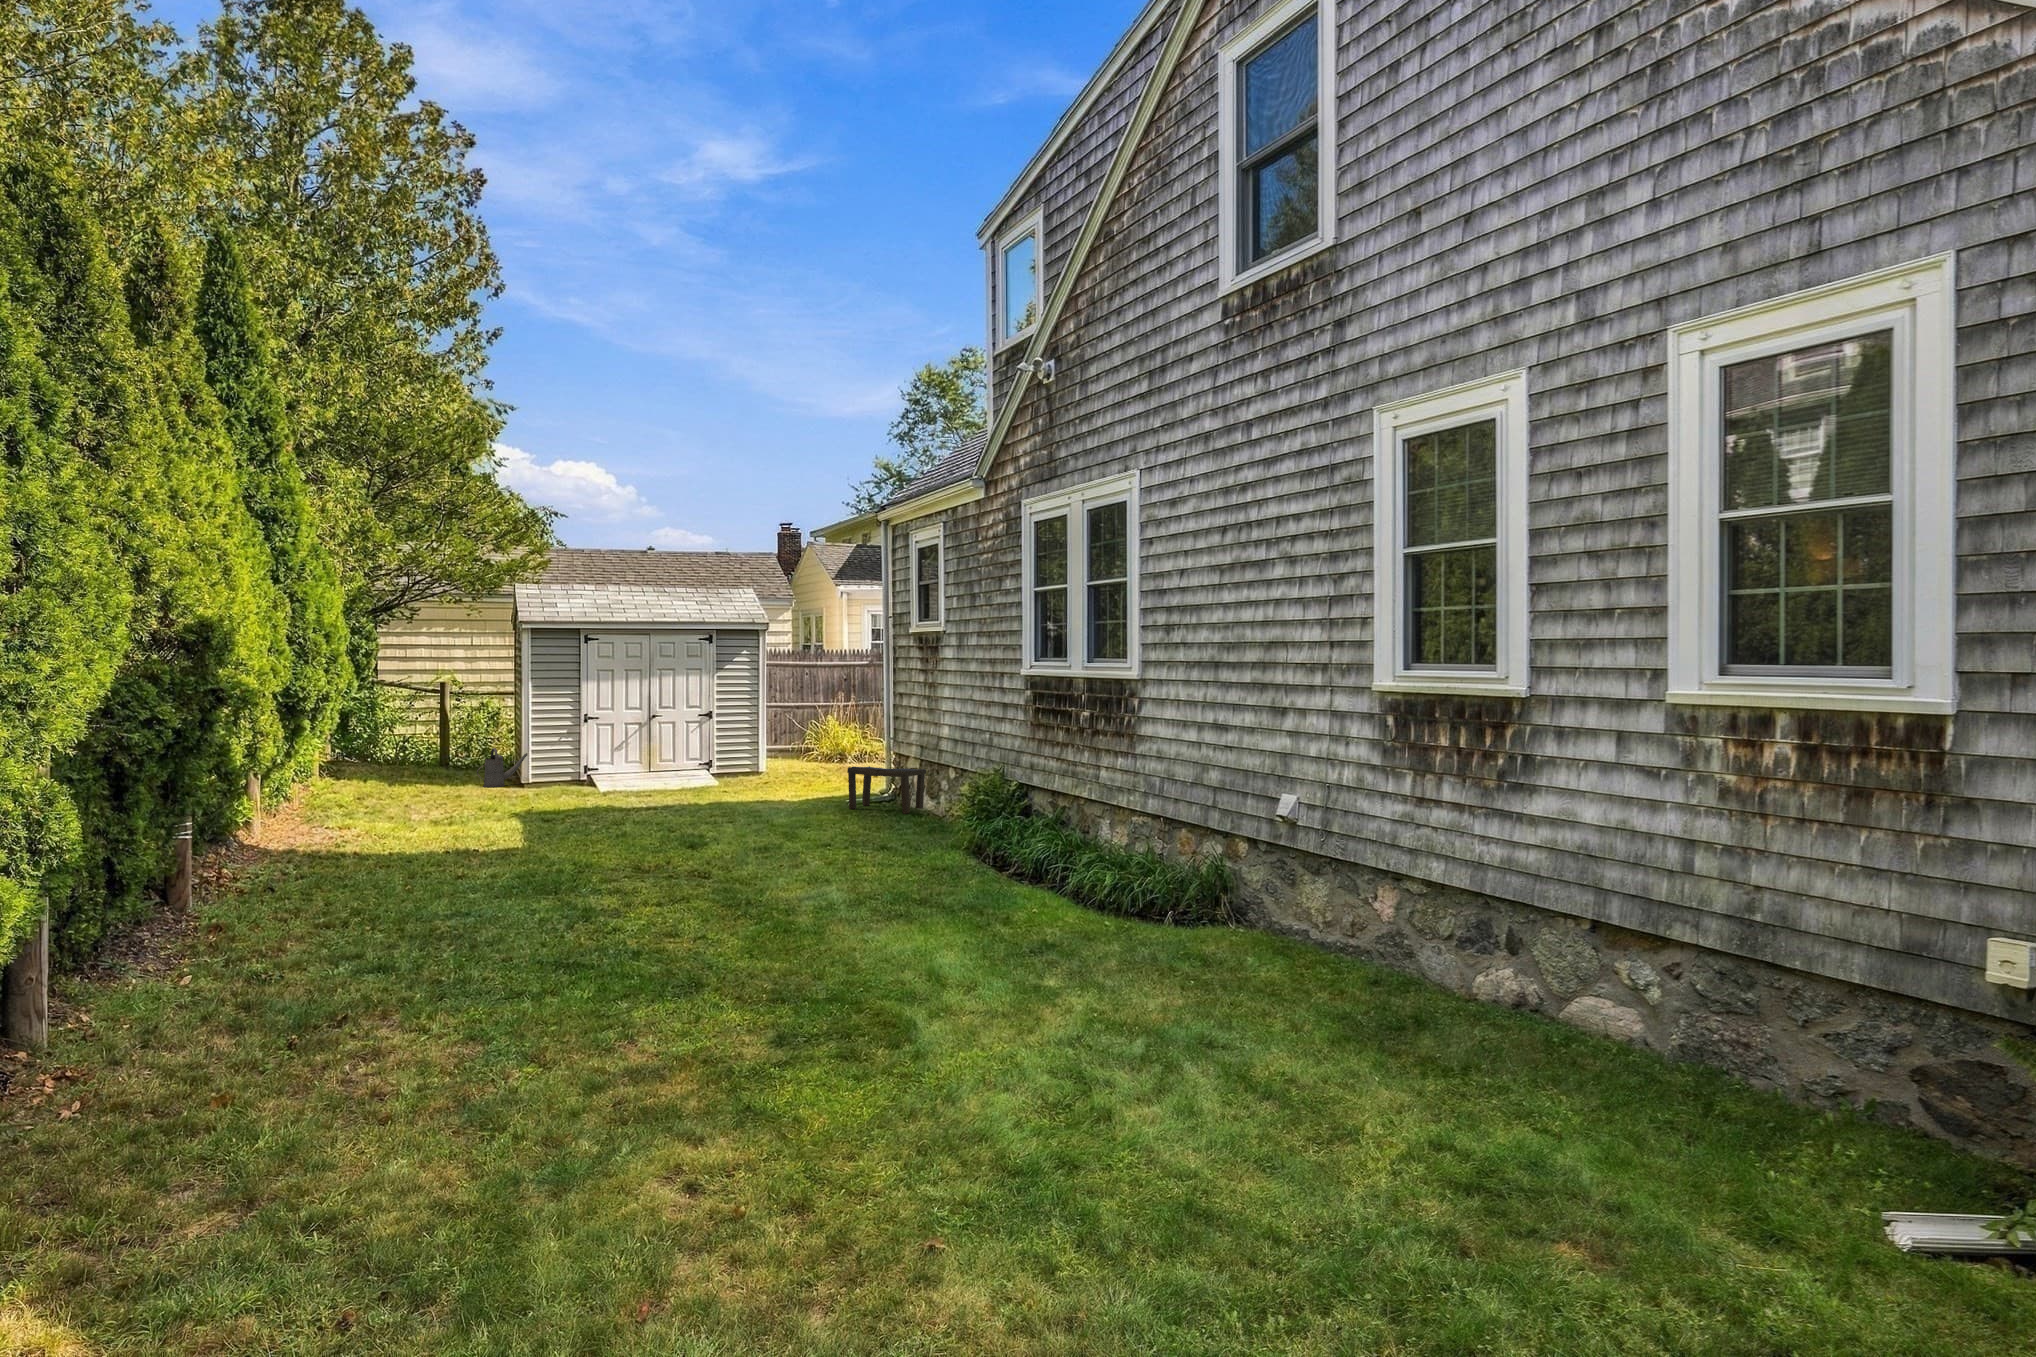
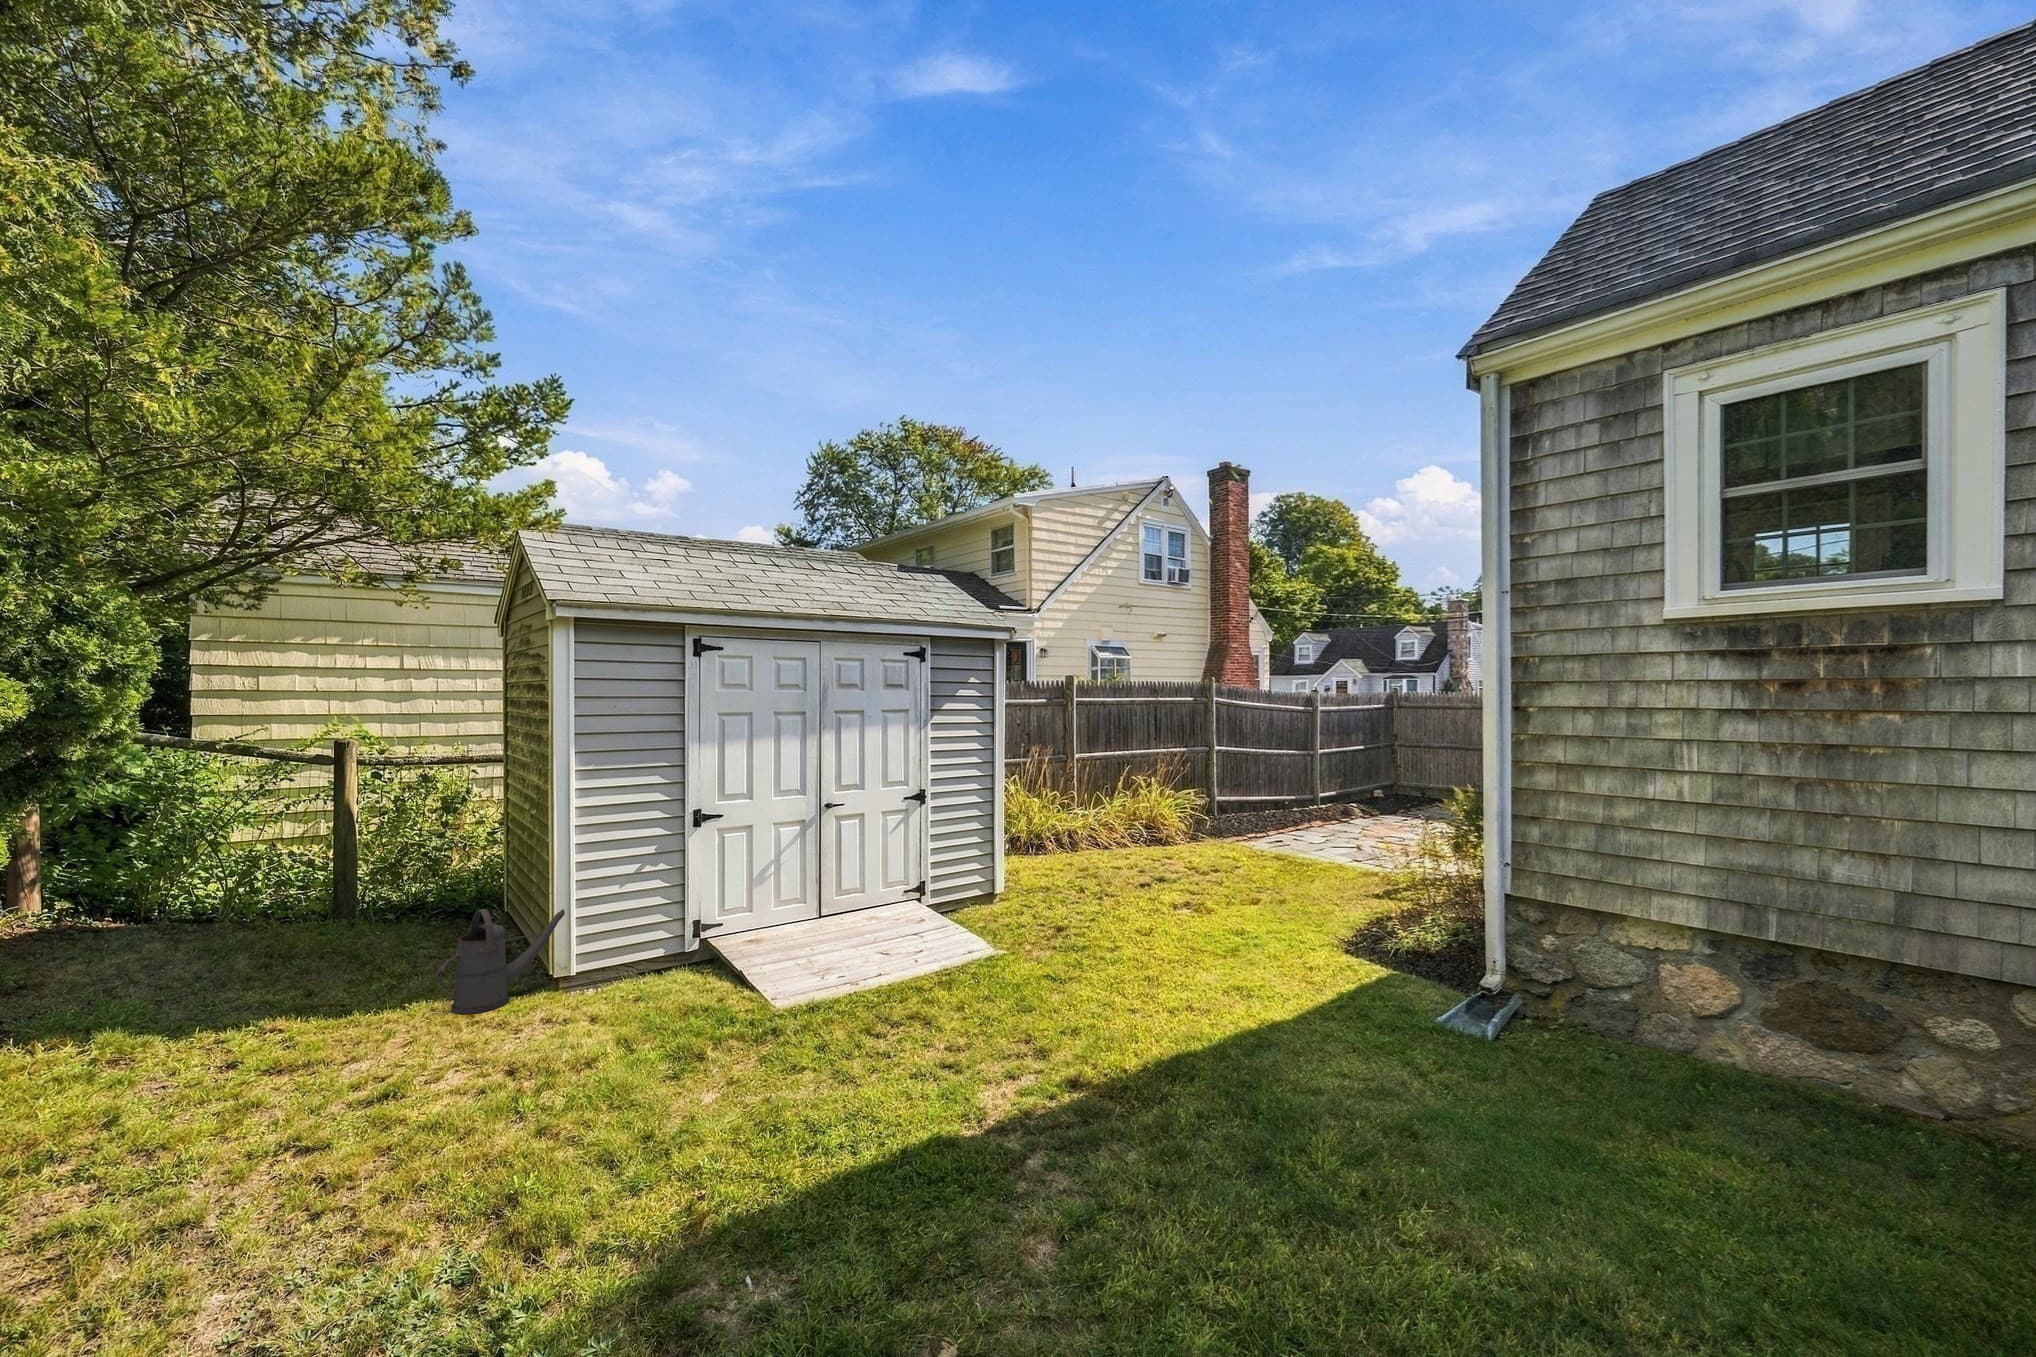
bench: present [847,766,926,814] -> none [1561,954,1838,1119]

